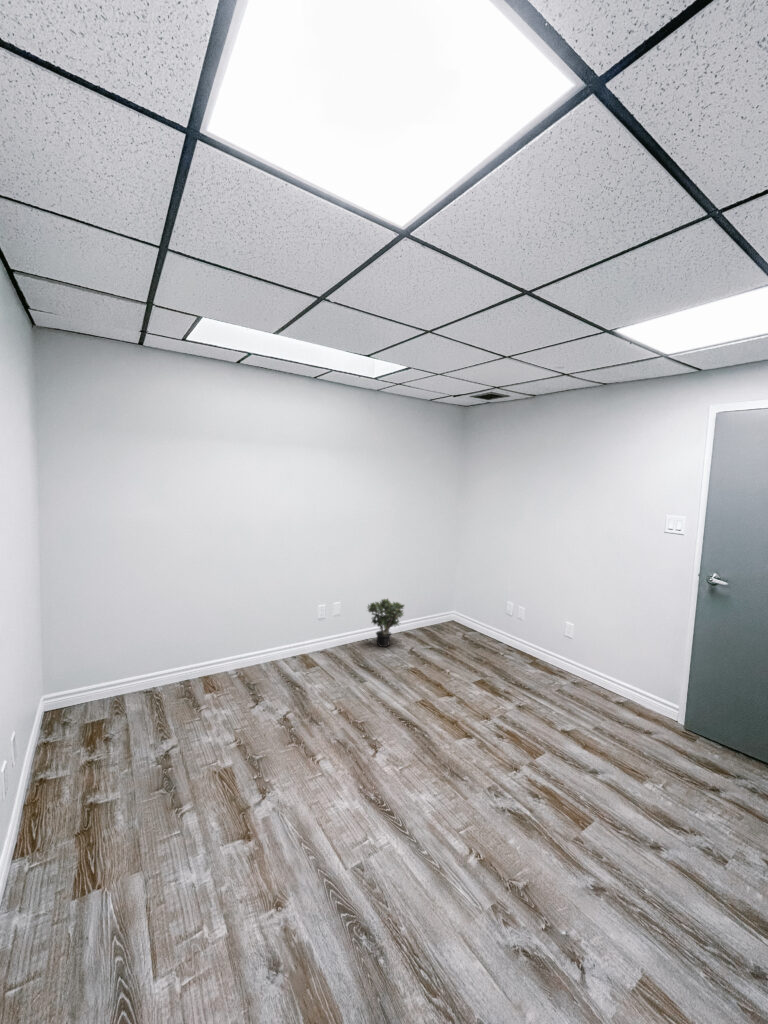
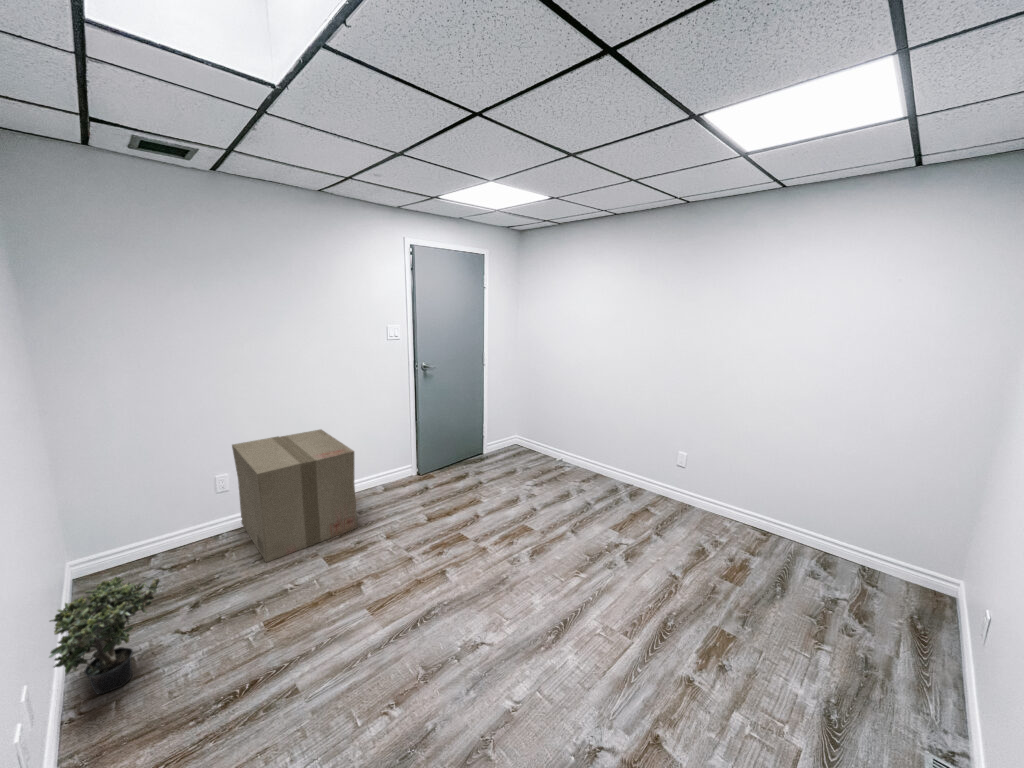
cardboard box: none [470,588,576,692] -> present [232,429,357,562]

